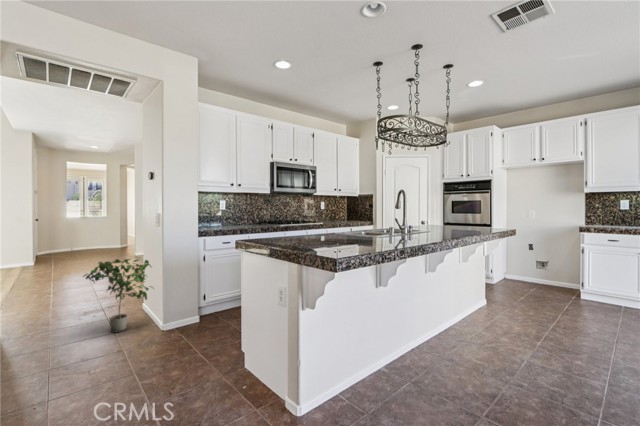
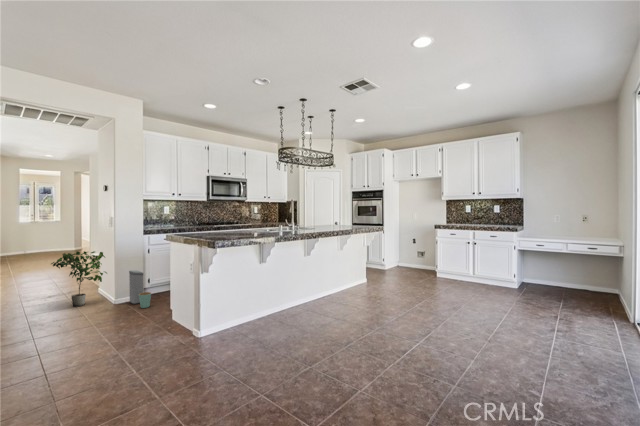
trash can: none [181,285,211,340] -> present [129,271,151,308]

